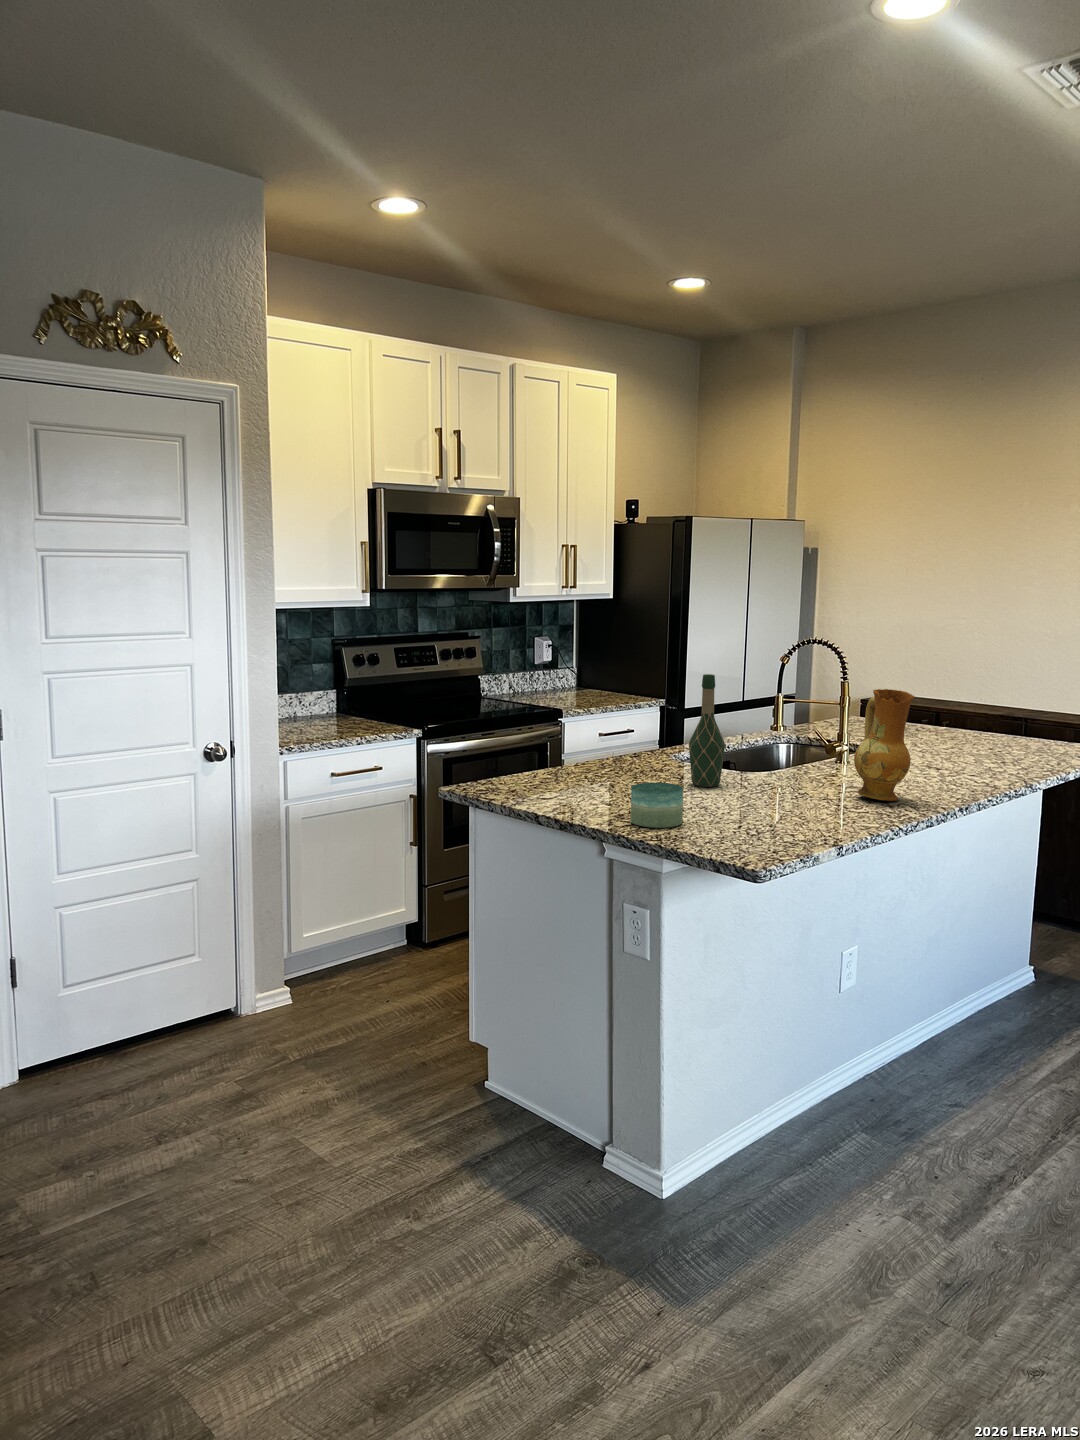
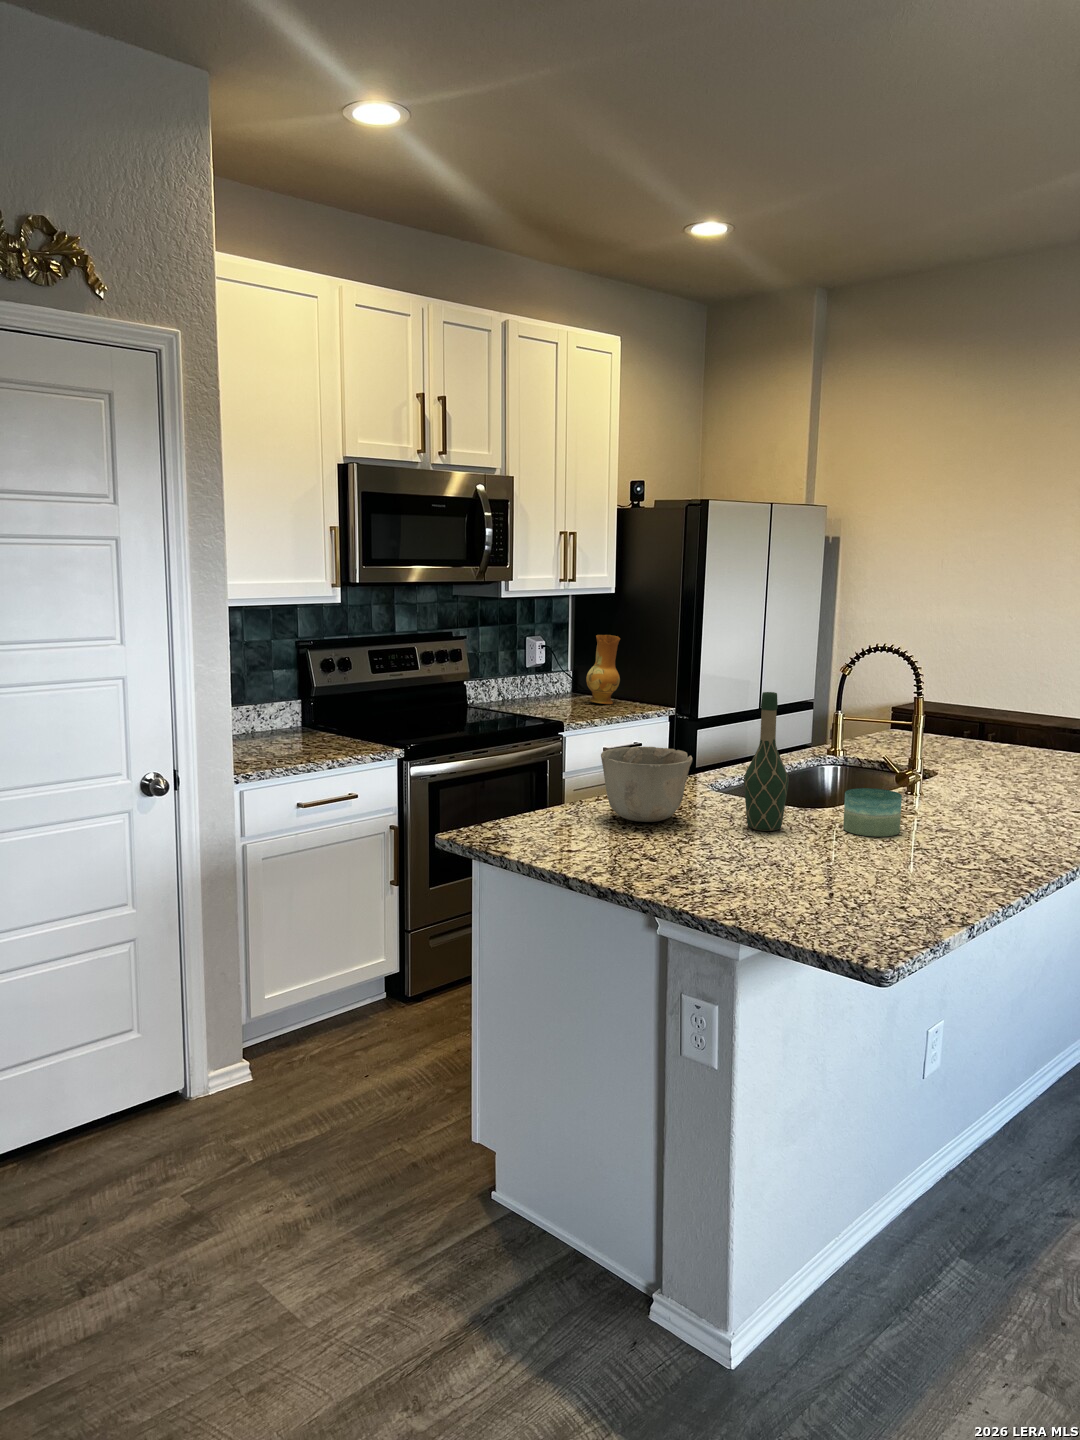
ceramic jug: present [854,689,914,801] -> present [586,635,620,704]
ceramic bowl: none [575,720,648,780] -> present [601,747,692,822]
candle: present [631,783,683,828] -> present [843,788,902,837]

